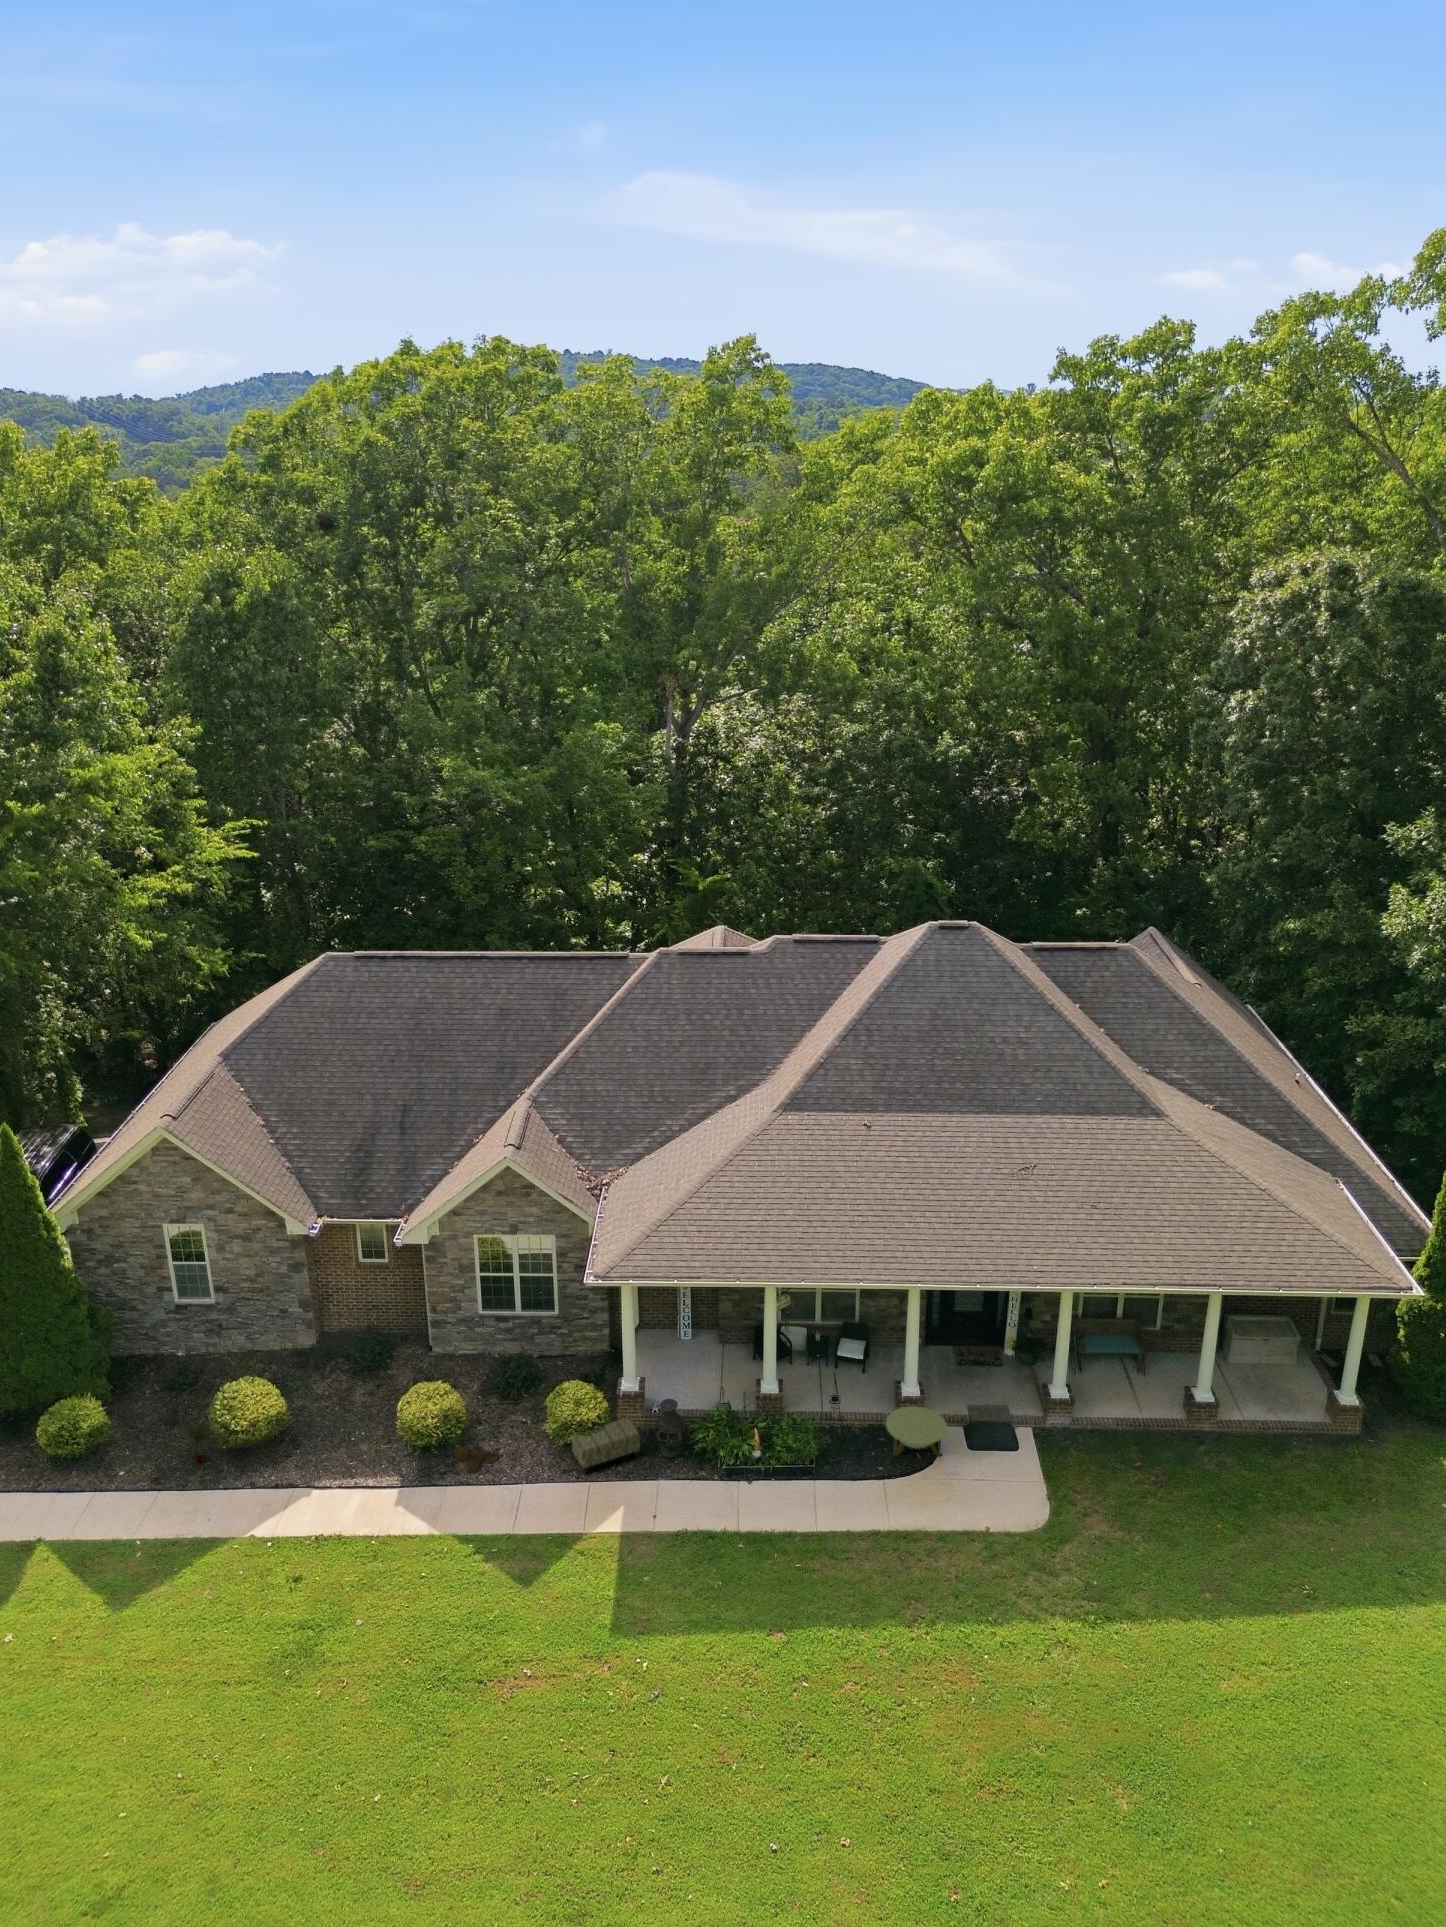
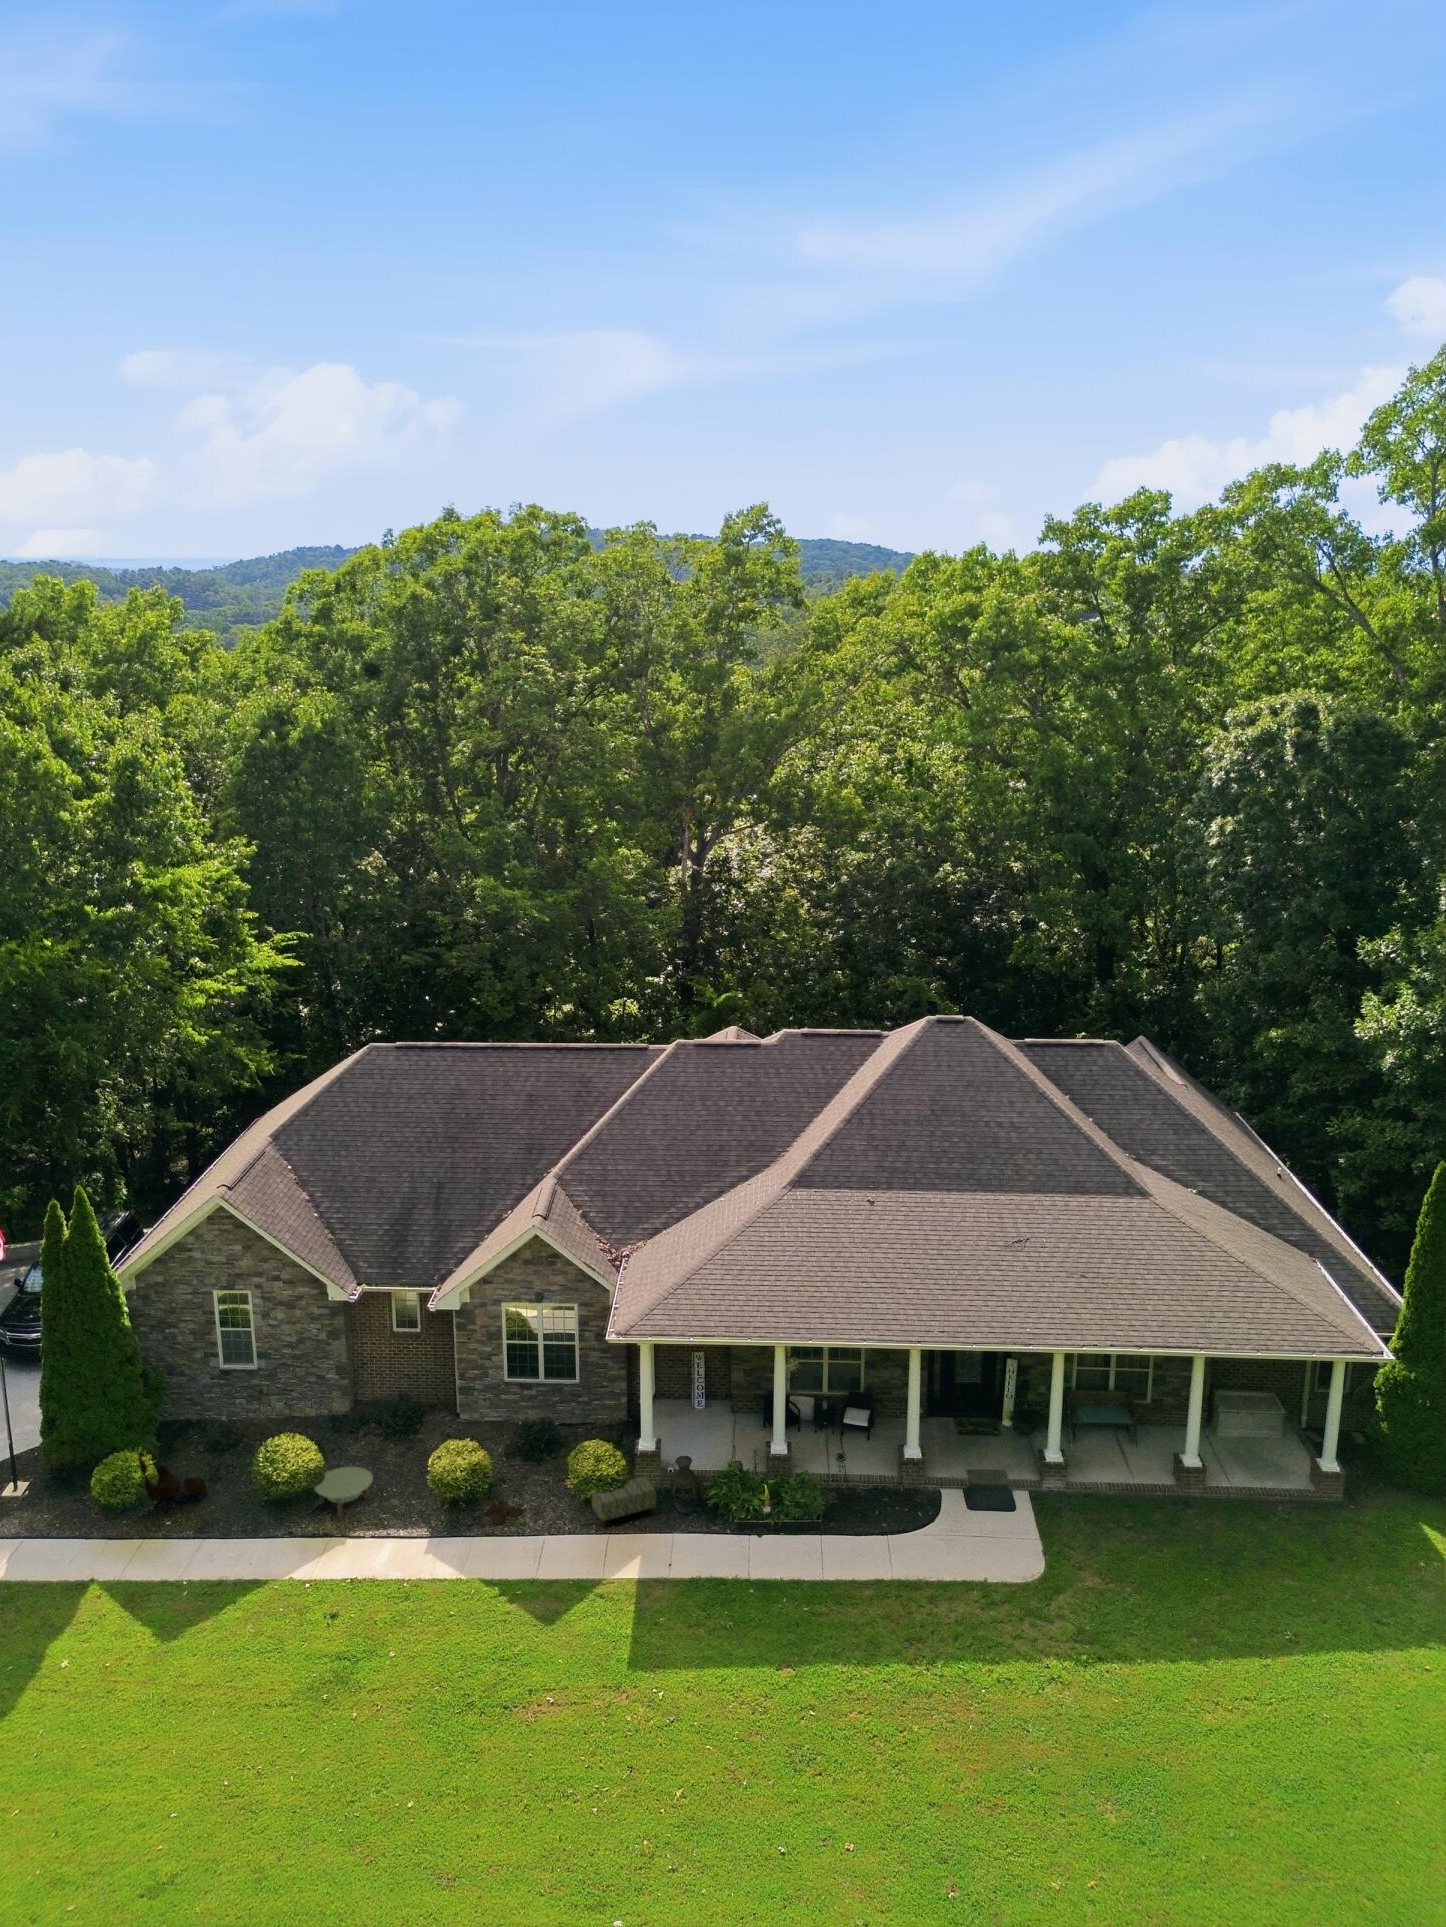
lounge chair: none [86,1401,165,1464] -> present [138,1451,206,1512]
round table: present [886,1406,947,1456] -> present [315,1467,373,1518]
potted tree: present [188,1419,215,1462] -> none [230,1468,258,1513]

